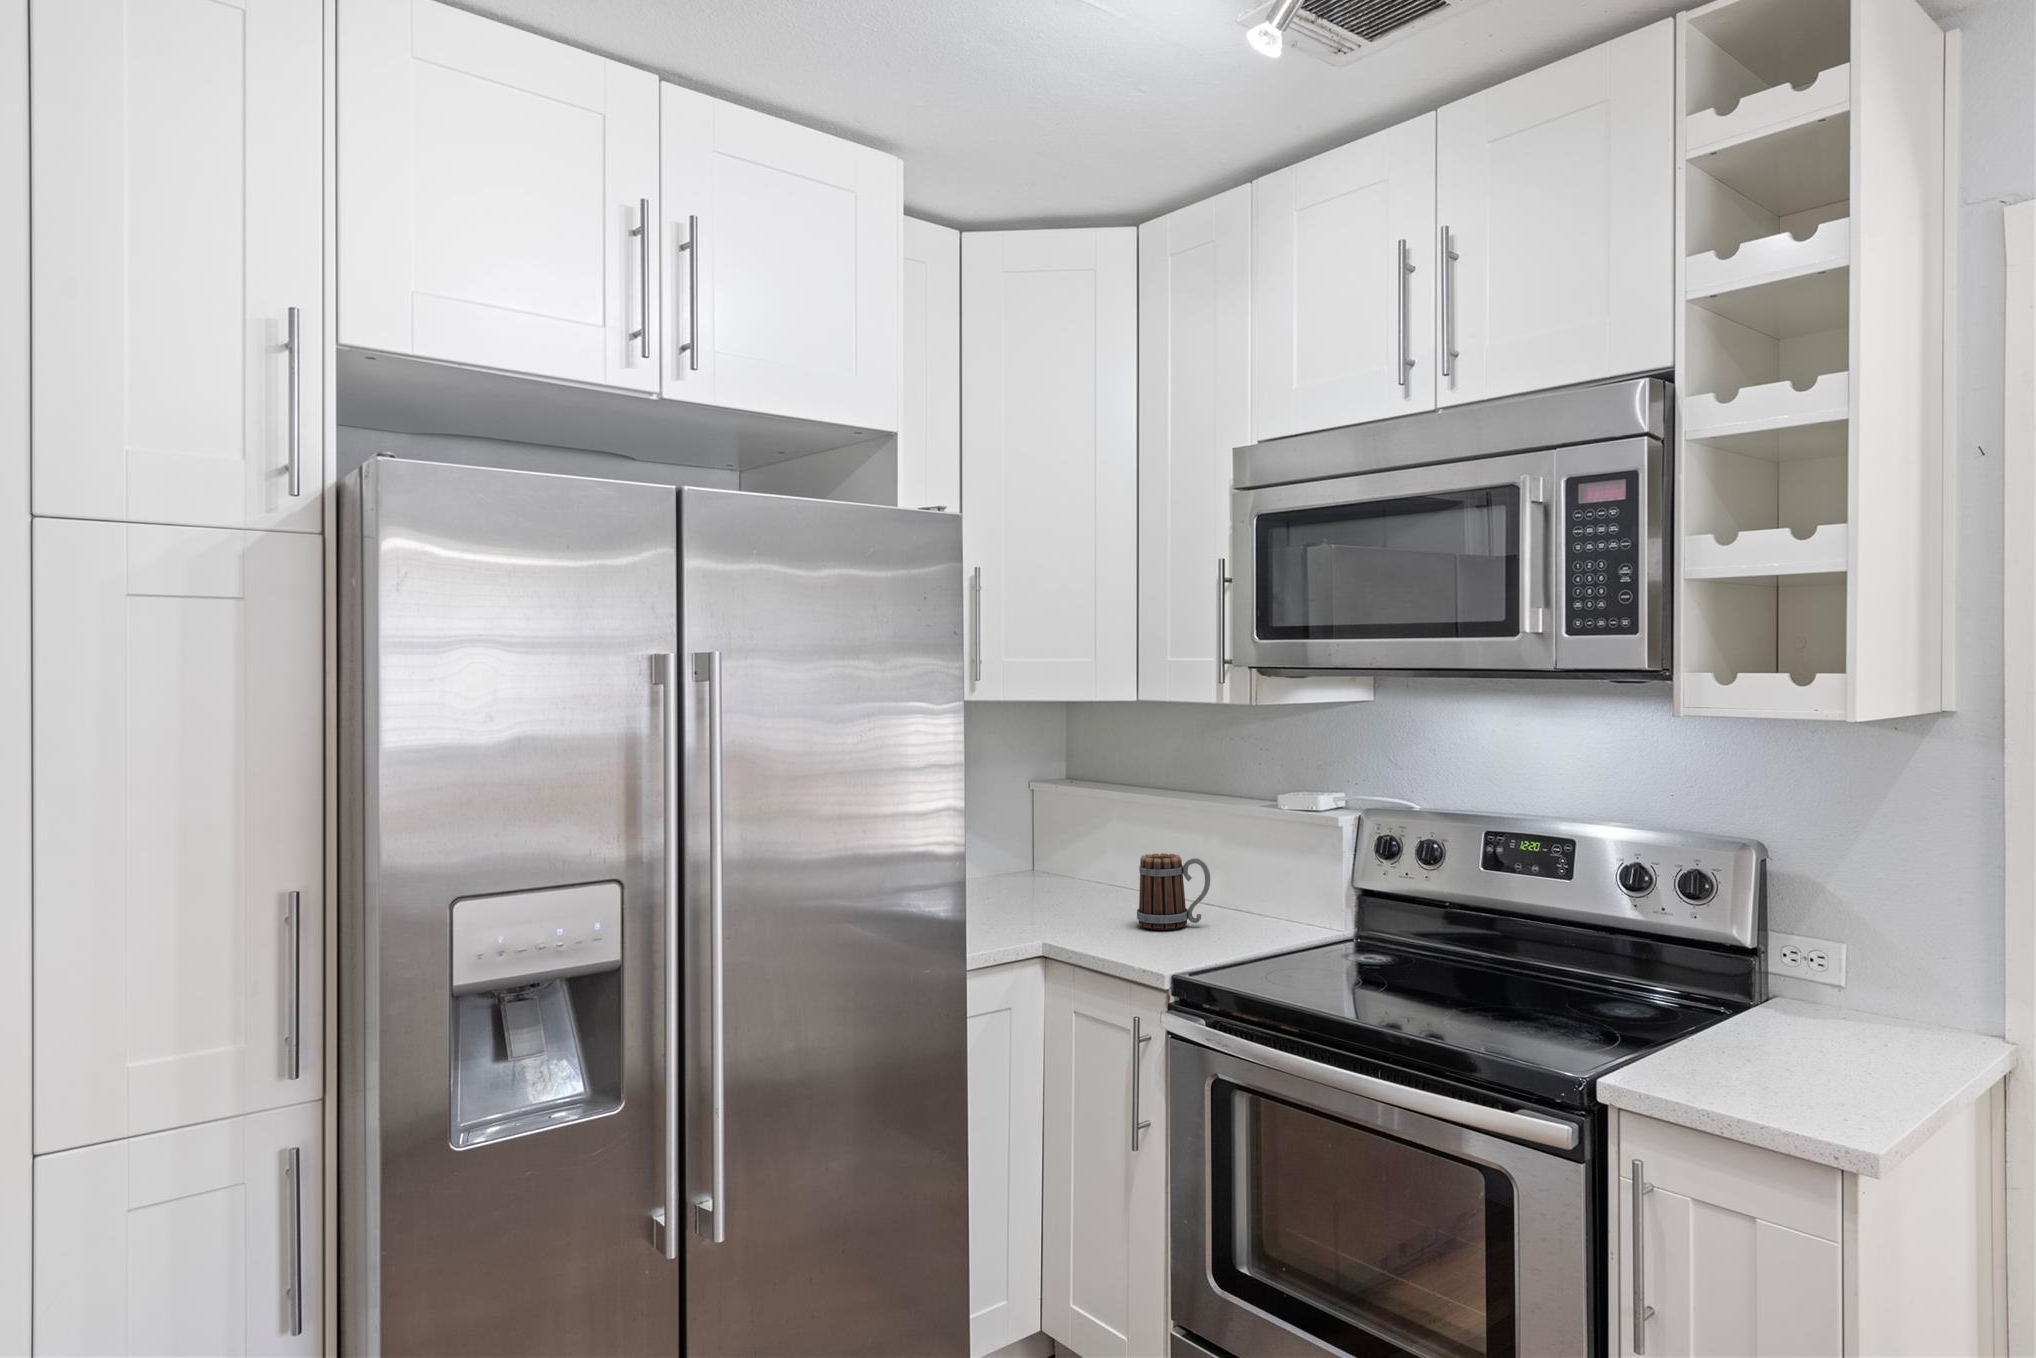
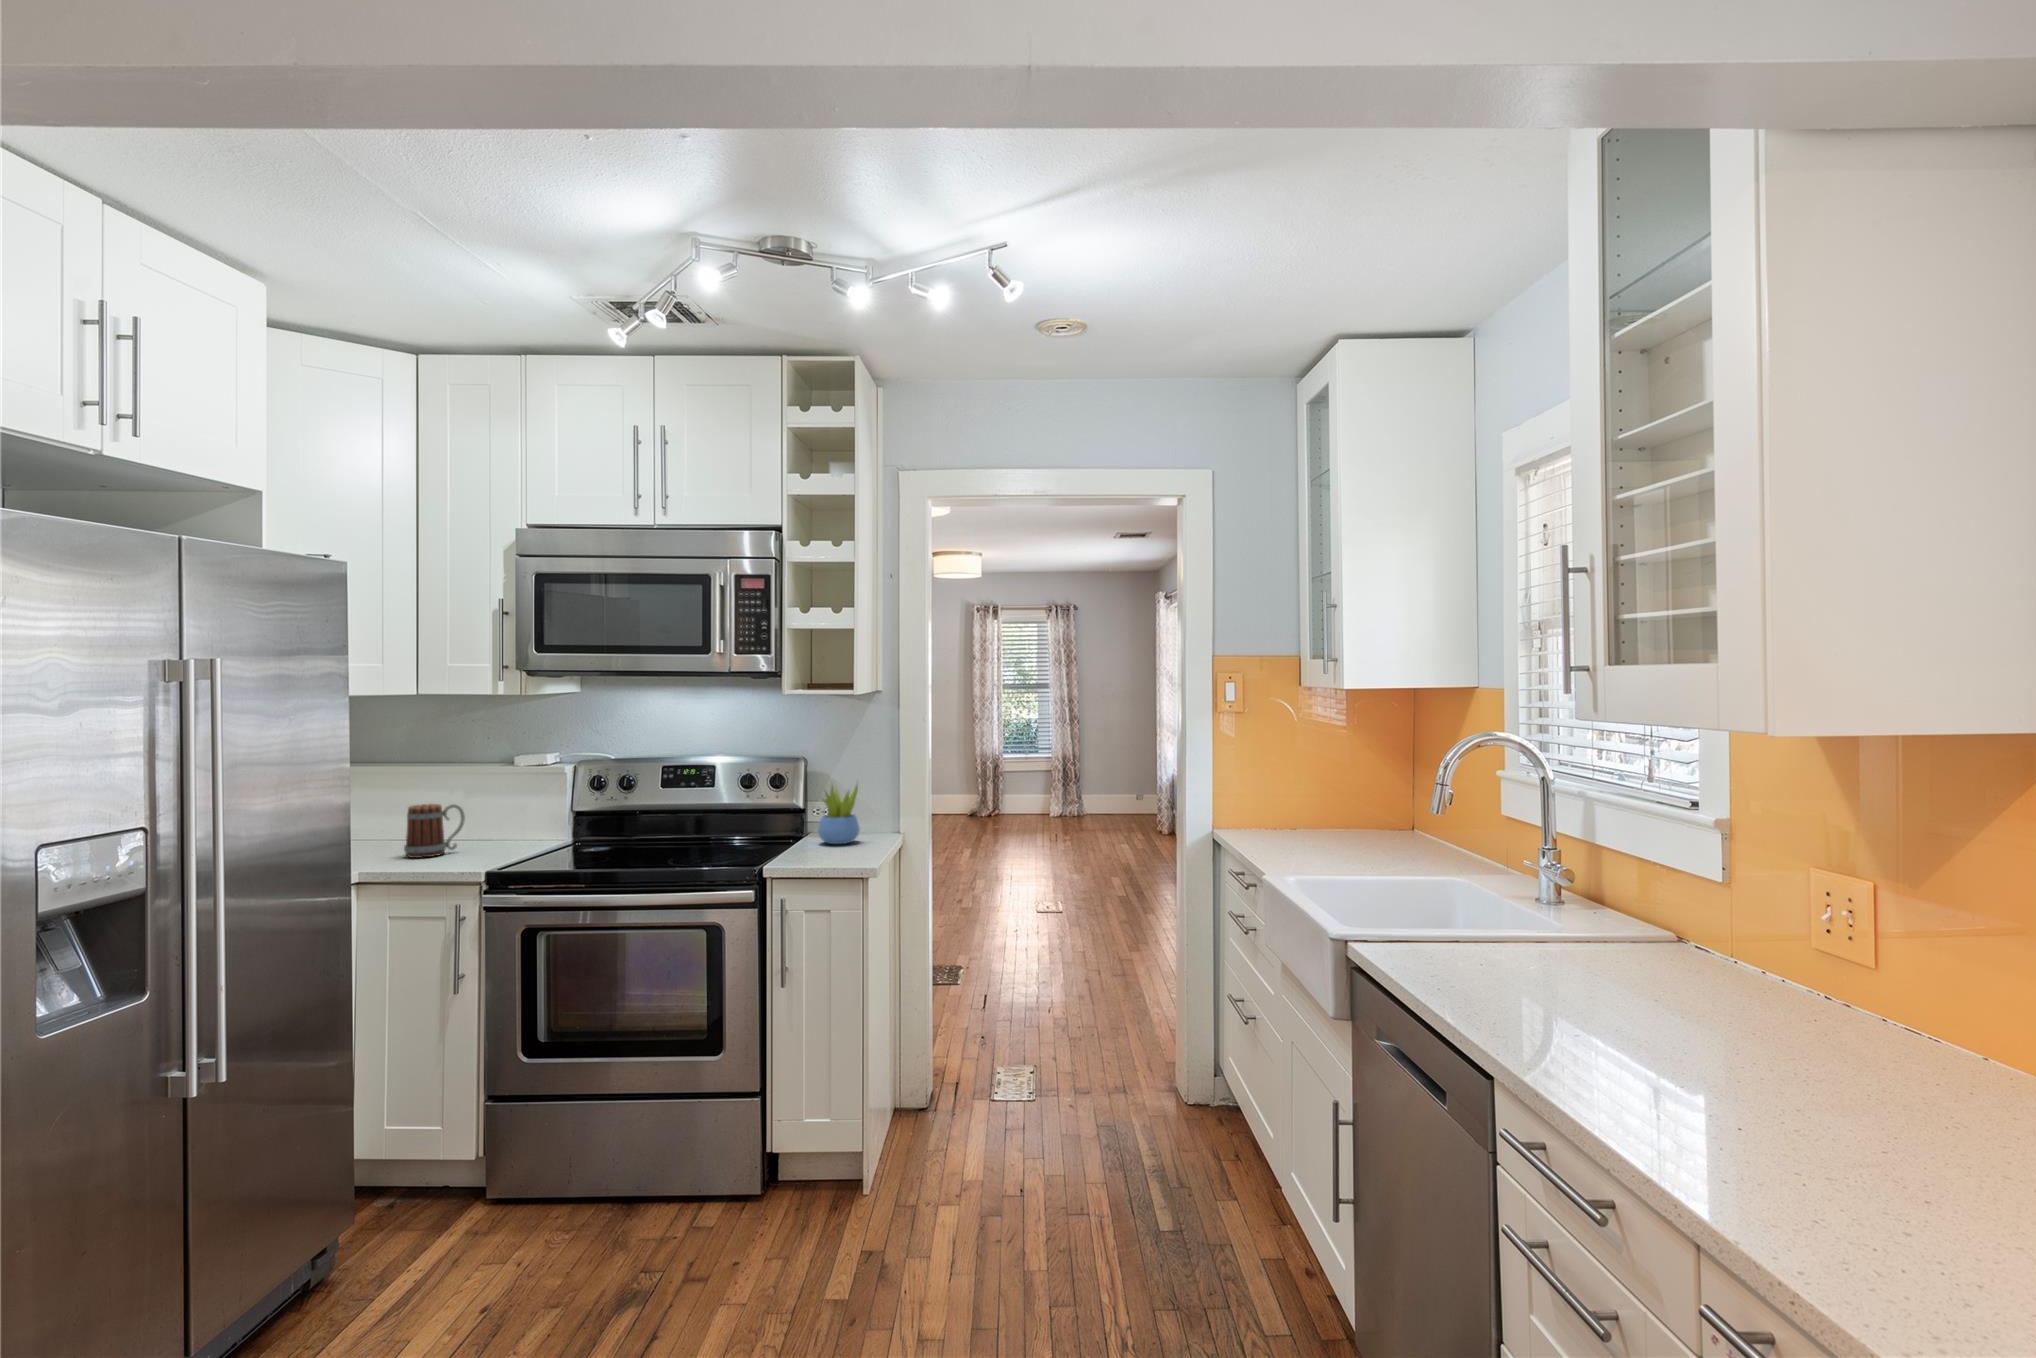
succulent plant: none [1778,904,1886,1044] -> present [818,784,860,844]

